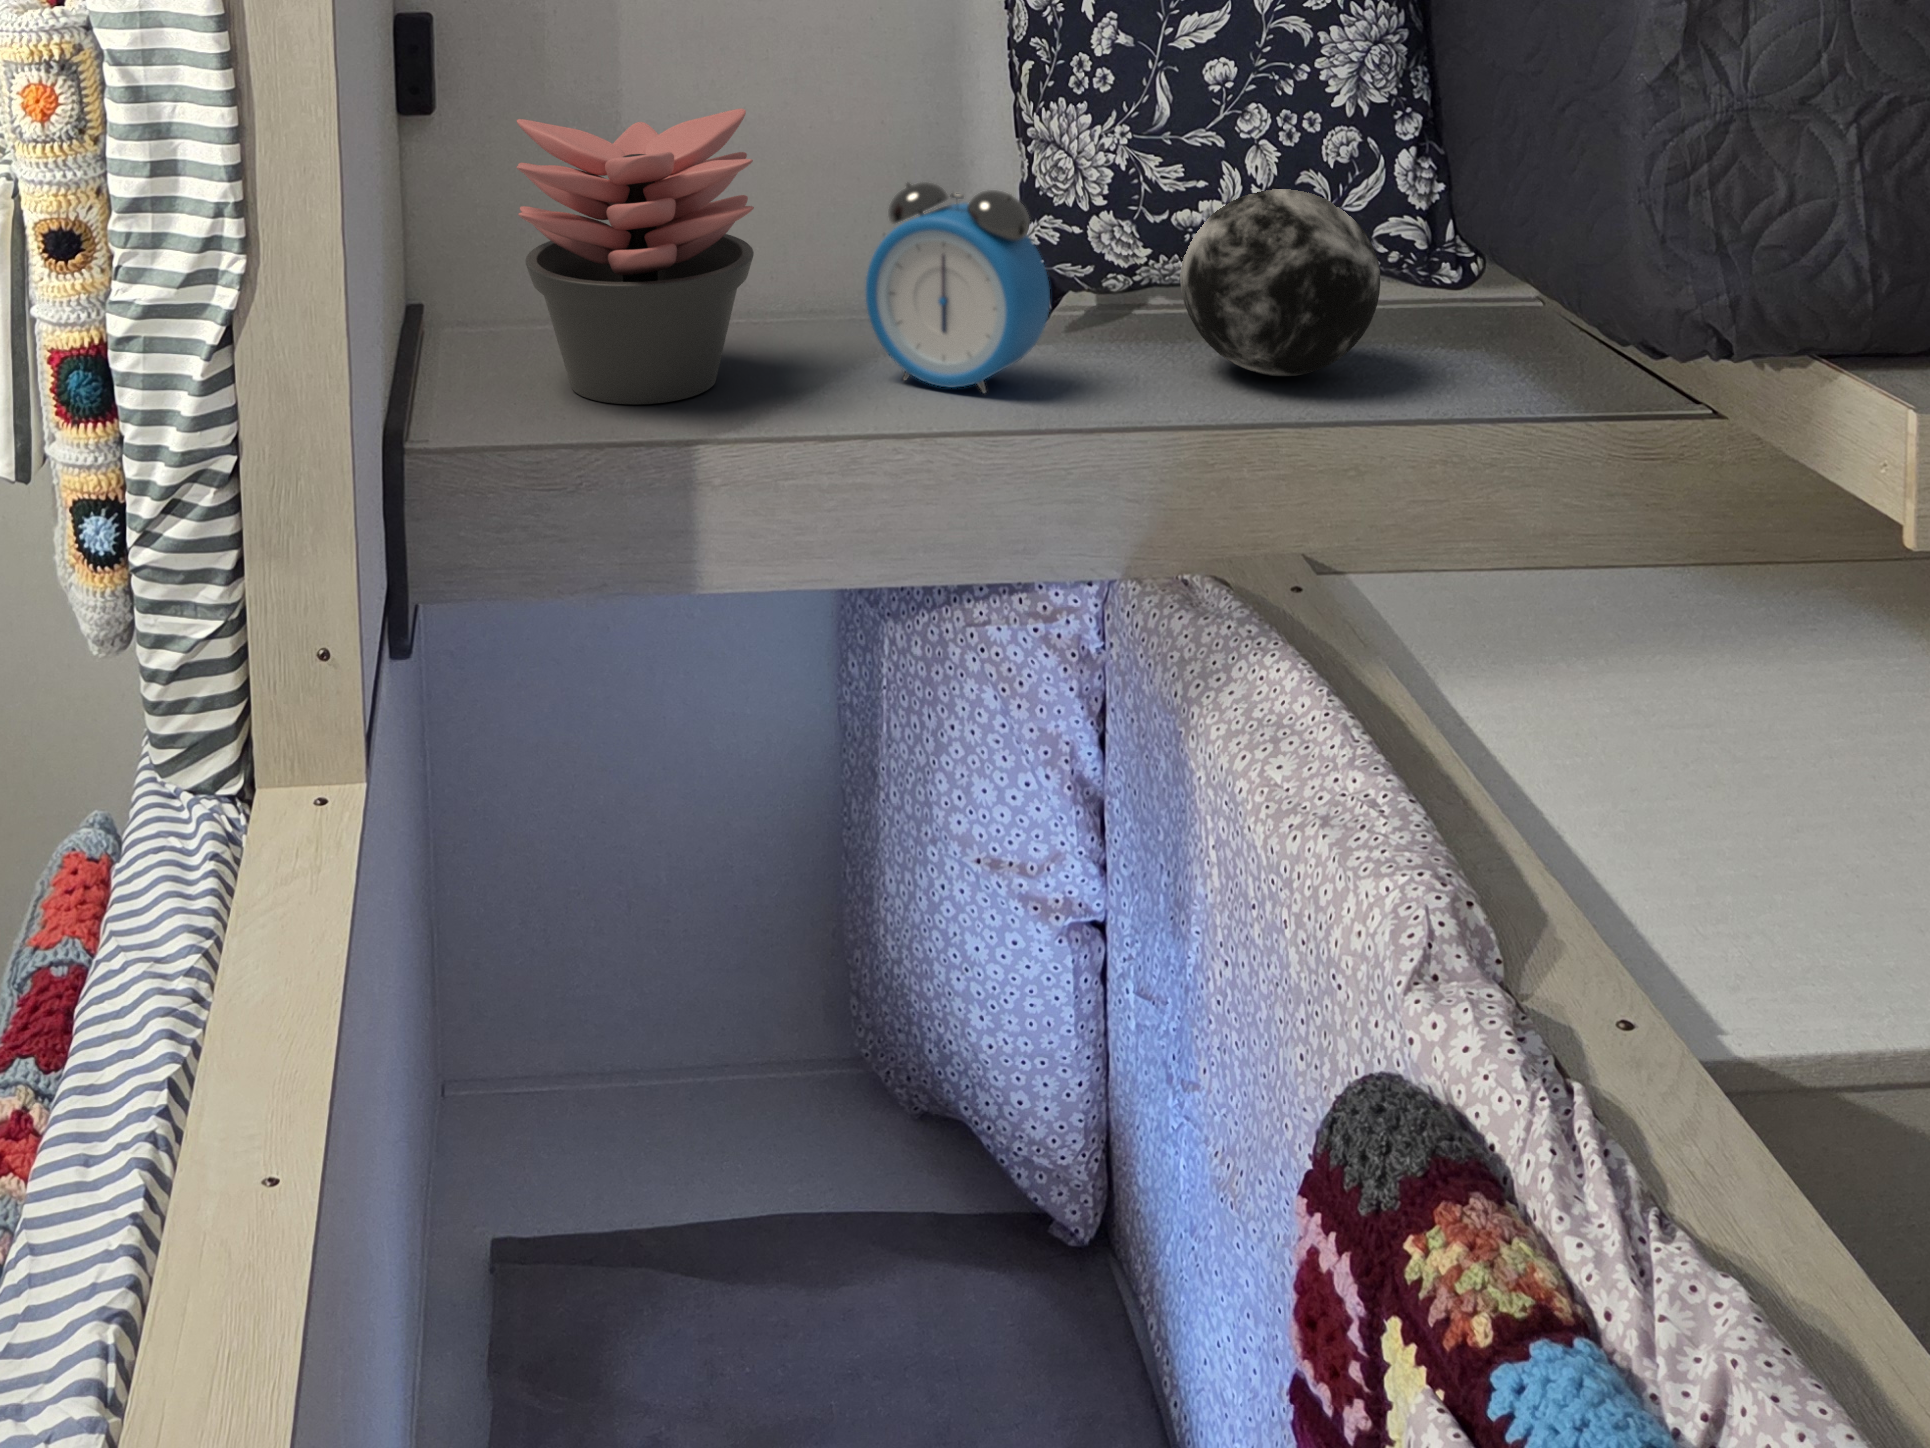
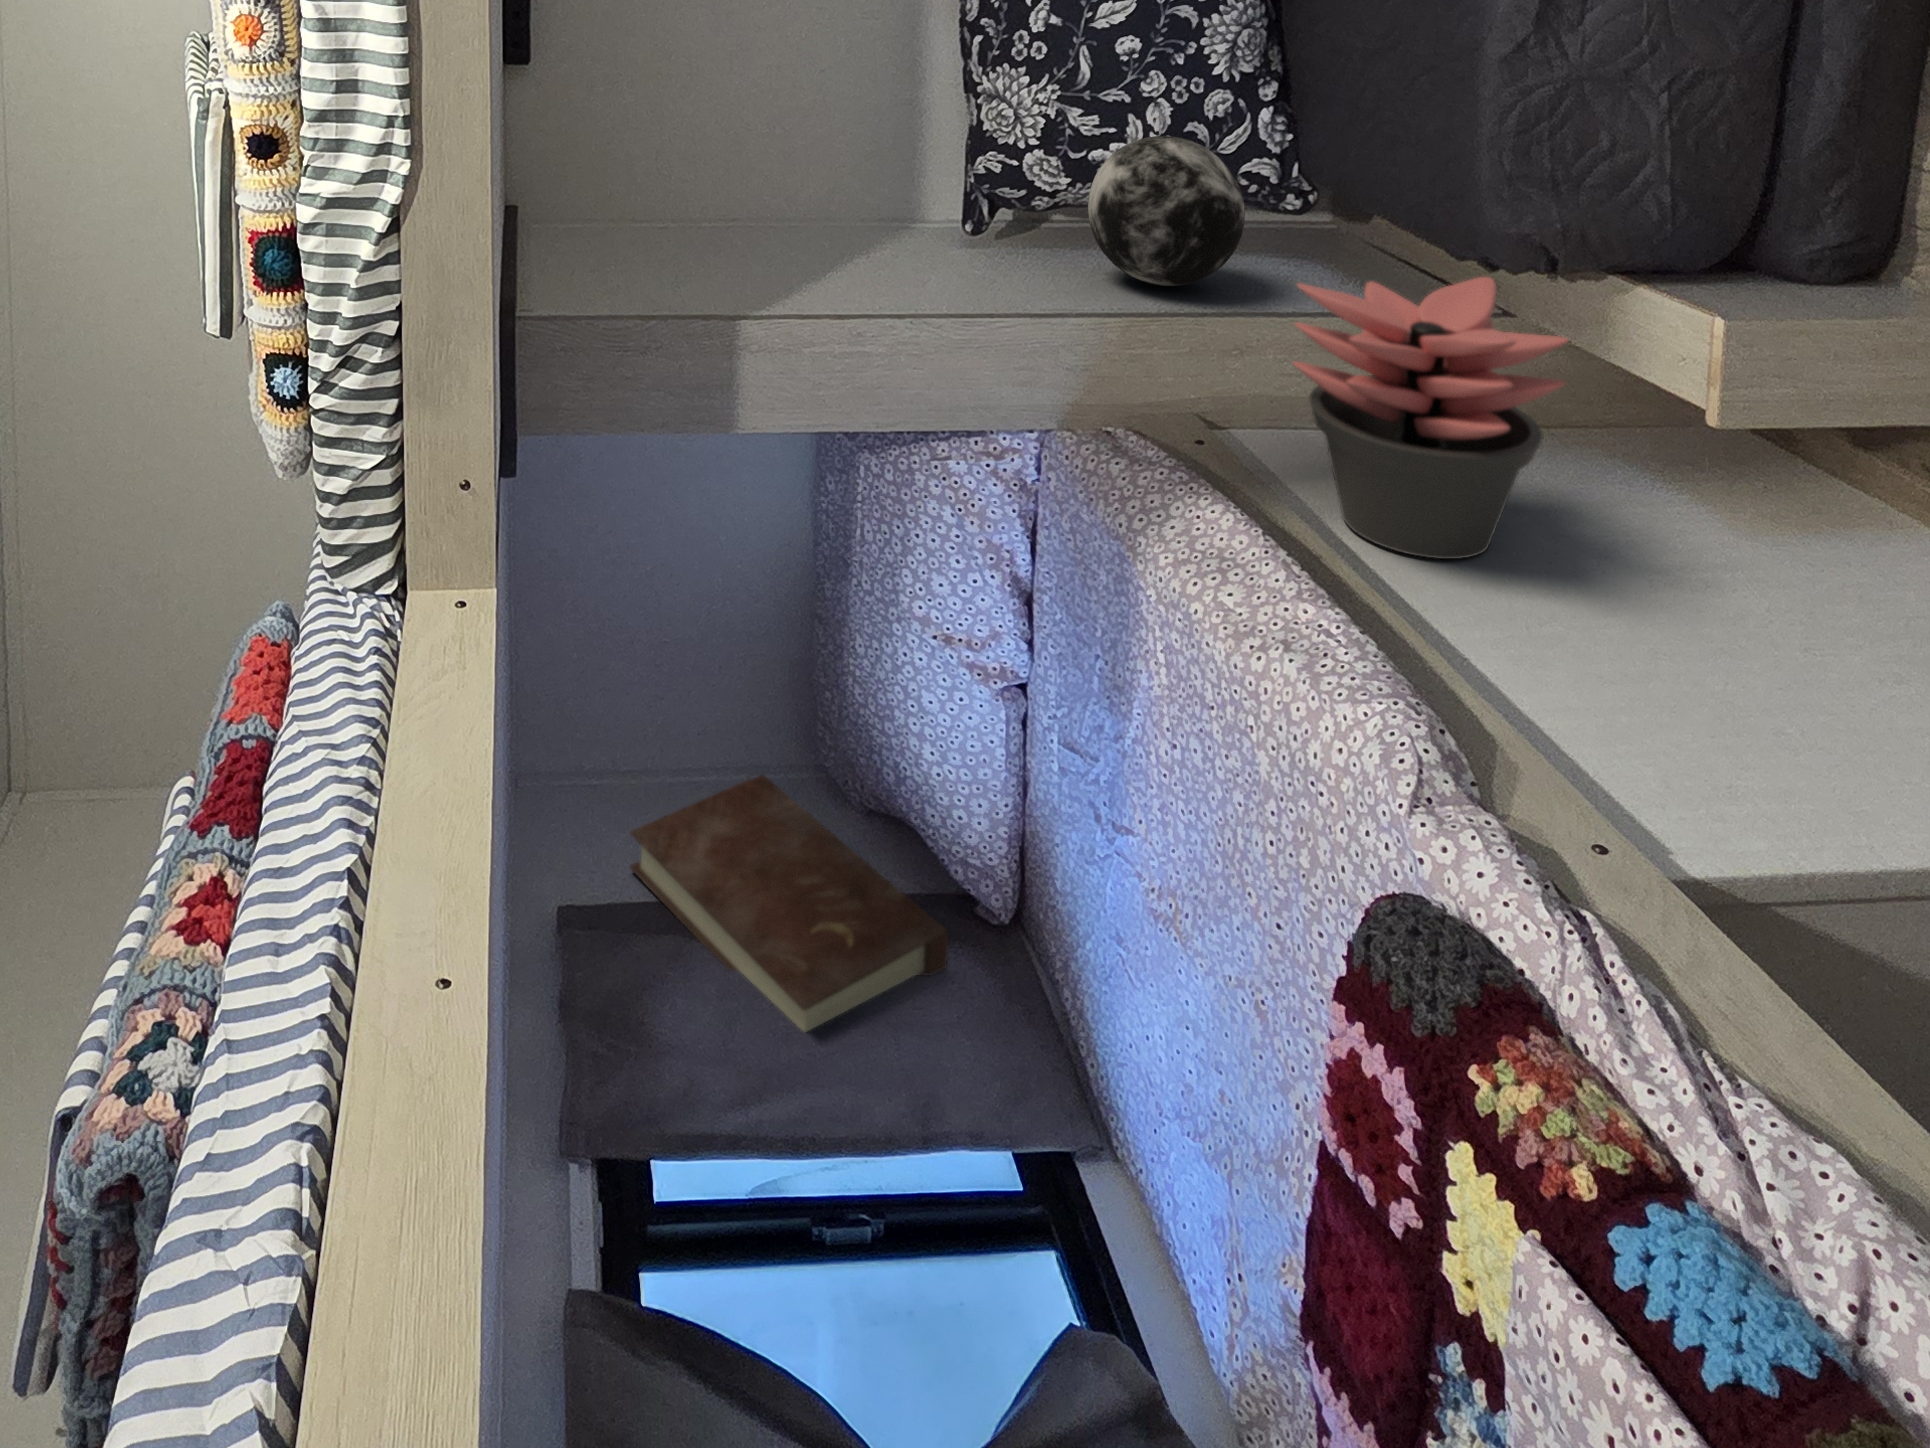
succulent plant: present [517,109,754,404] -> present [1293,277,1568,559]
alarm clock: present [866,182,1050,393] -> none [851,132,993,293]
book: none [604,1047,1015,1385] -> present [631,774,948,1032]

